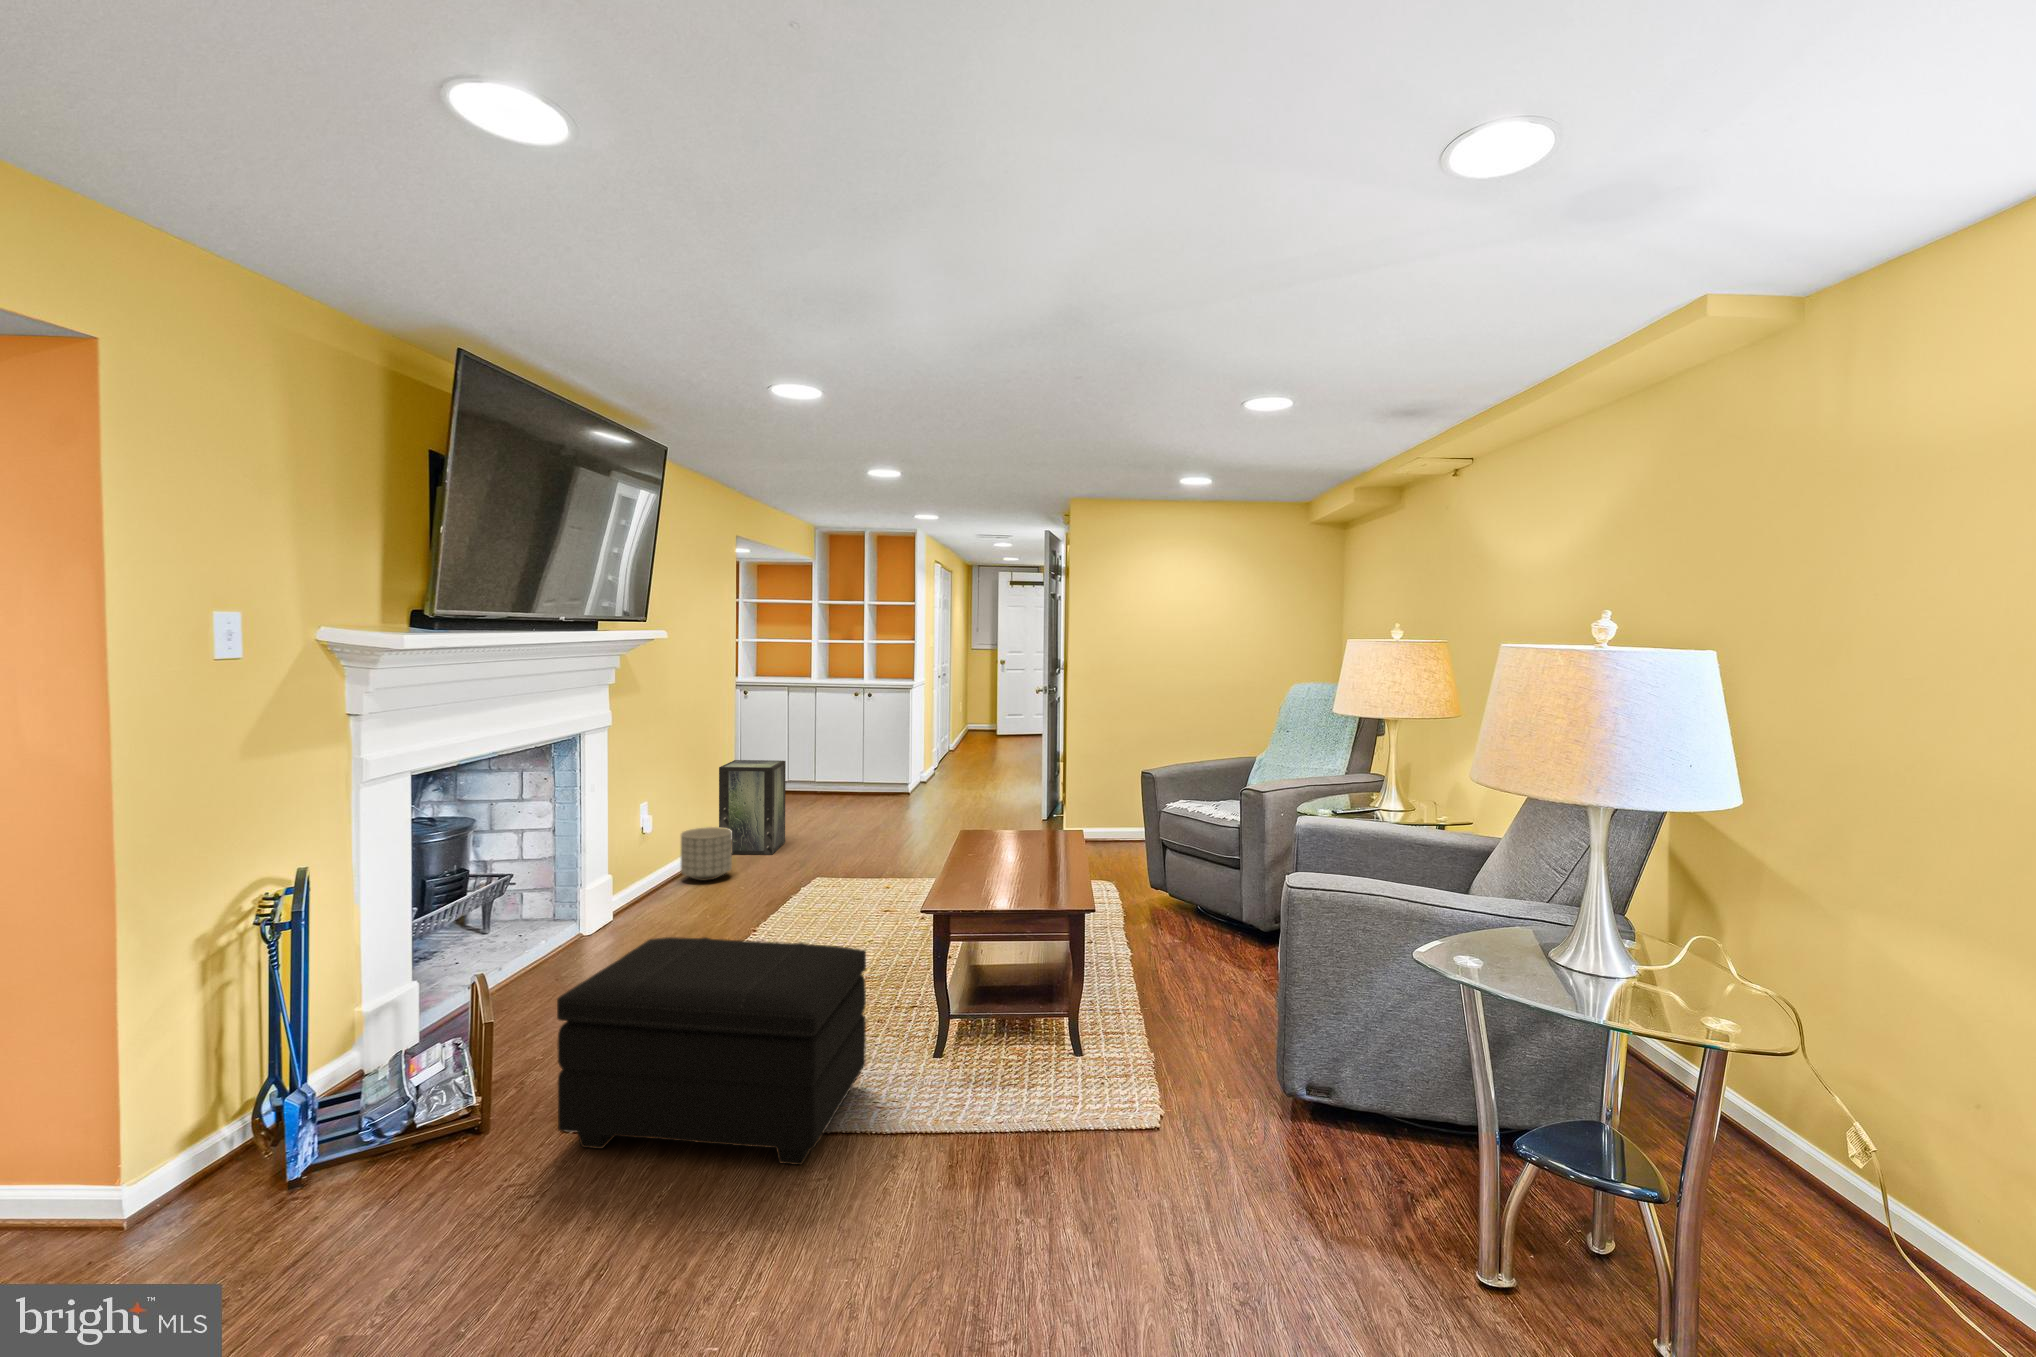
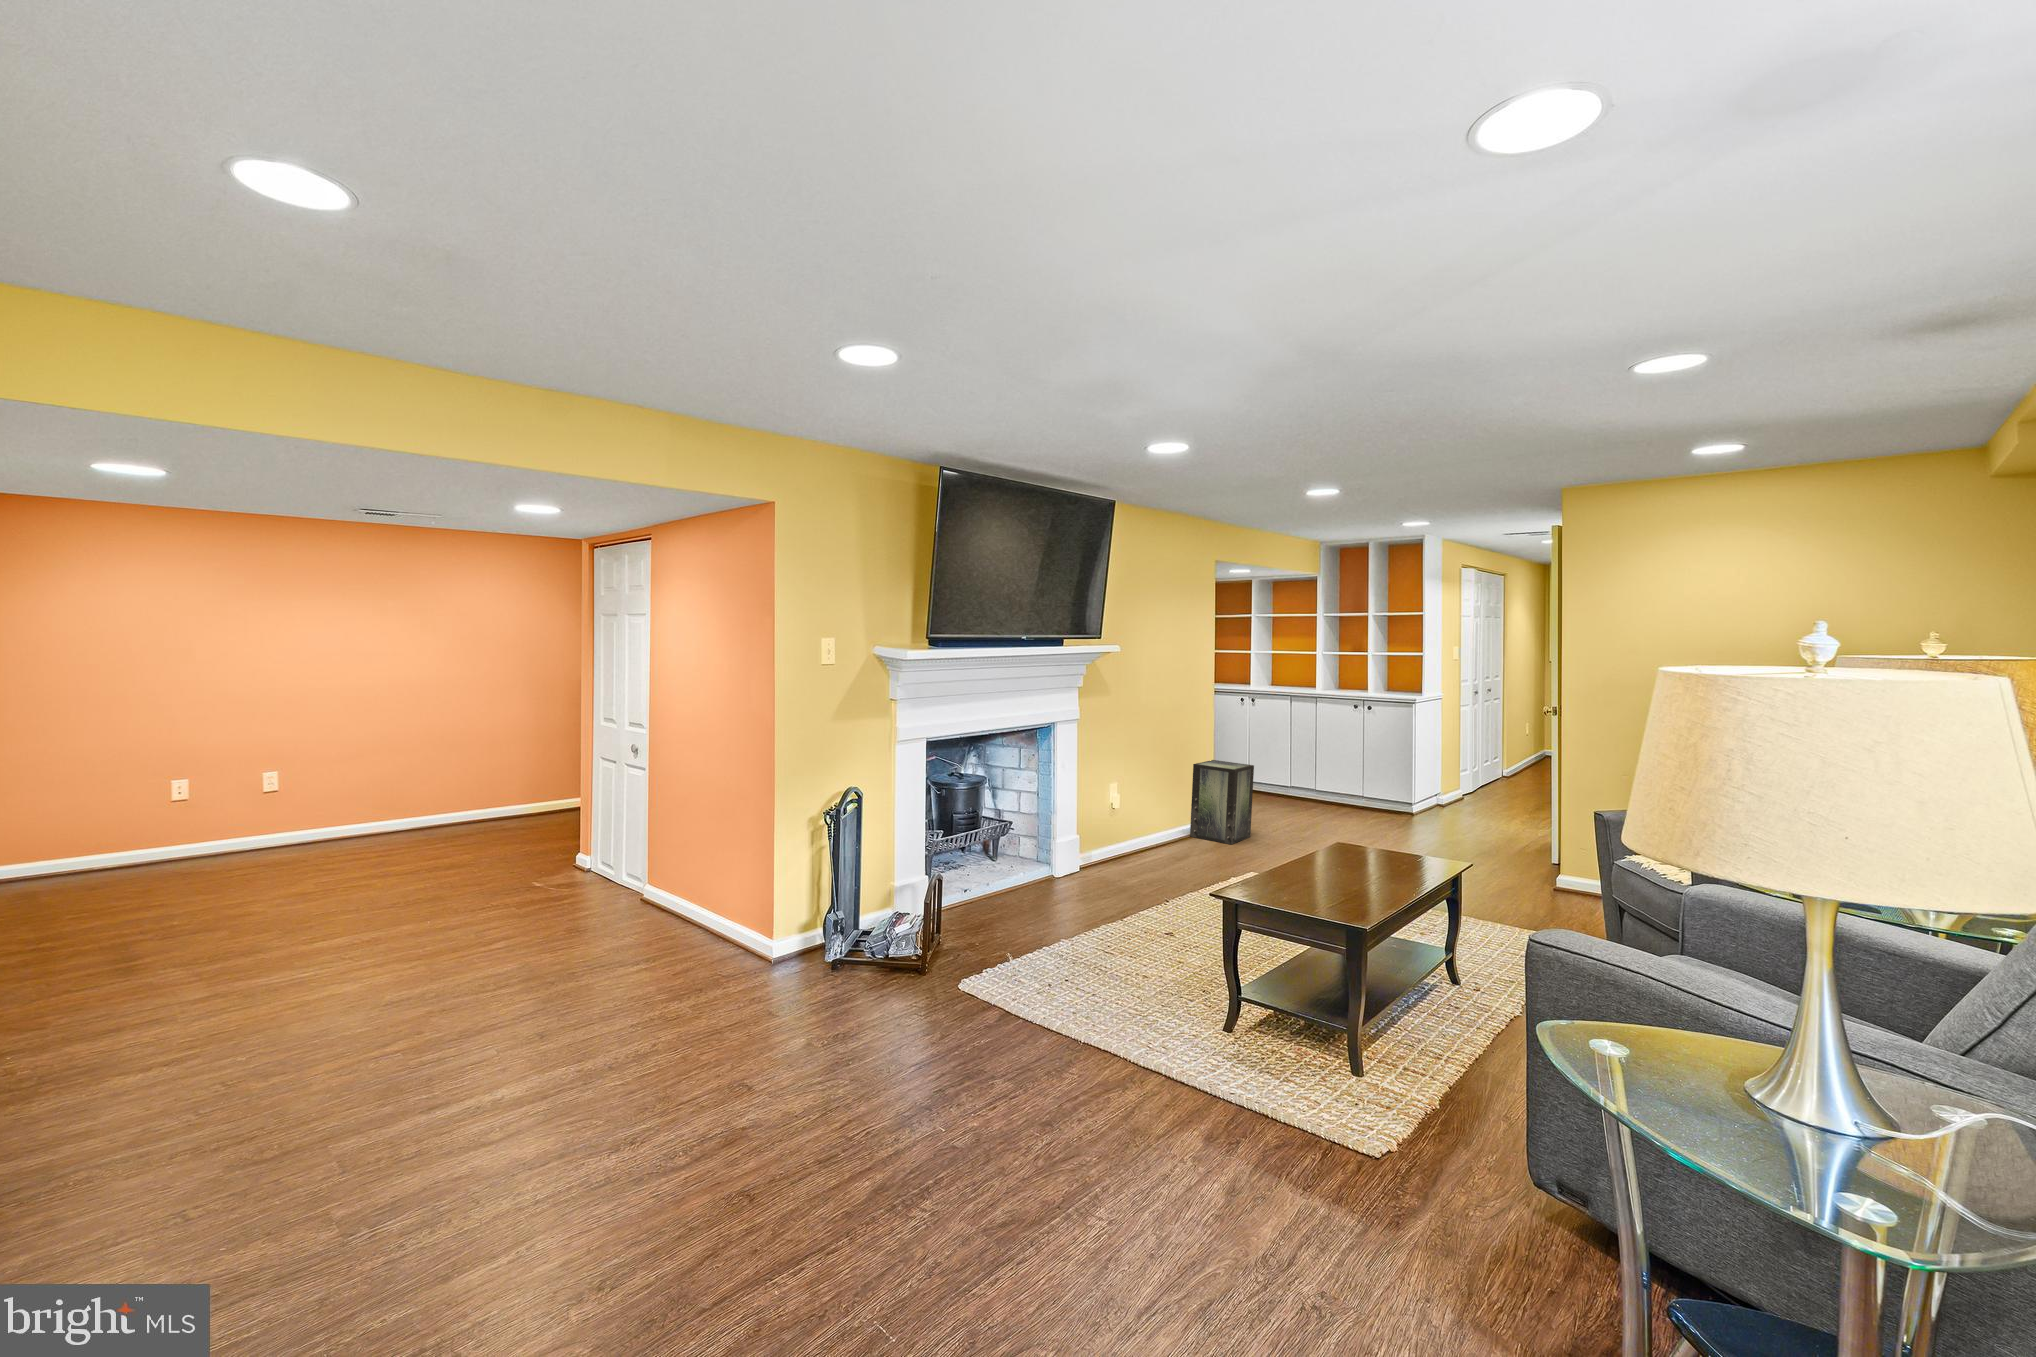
planter: present [681,827,732,881] -> none [1146,811,1188,855]
footstool: present [557,937,866,1165] -> none [942,876,1161,1062]

